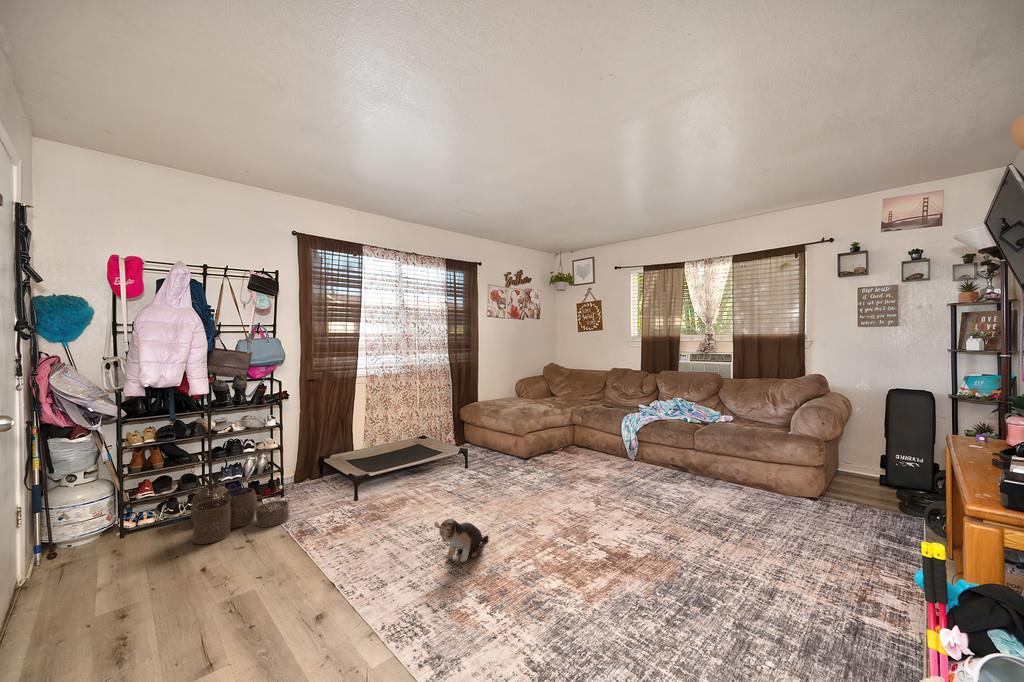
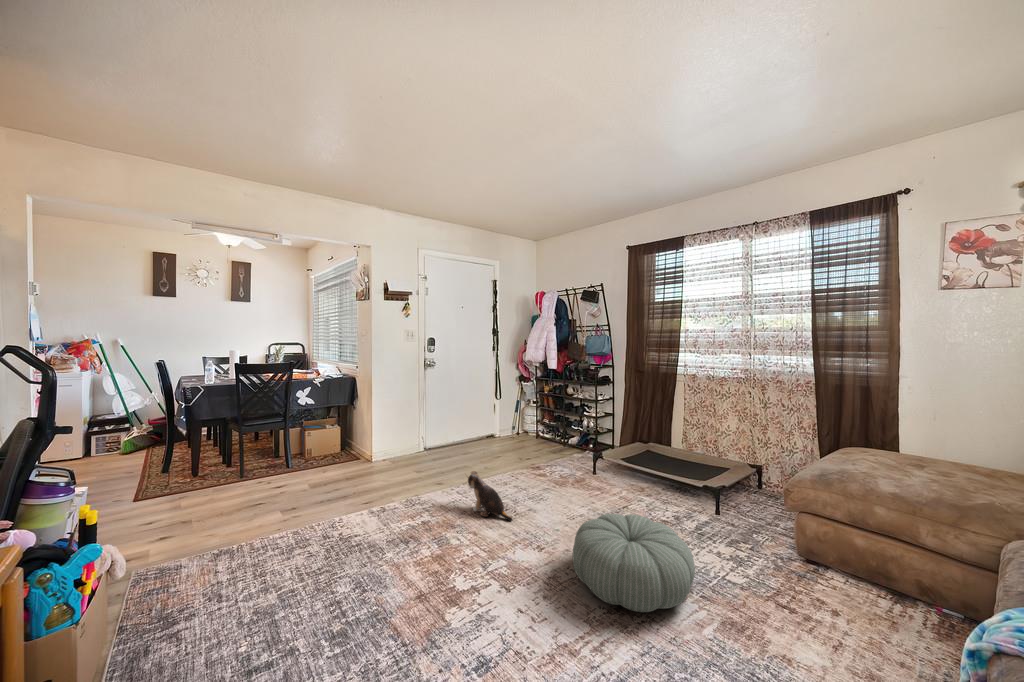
pouf: none [531,457,607,507] -> present [573,514,695,612]
woven basket: present [190,484,289,544] -> none [522,420,568,456]

